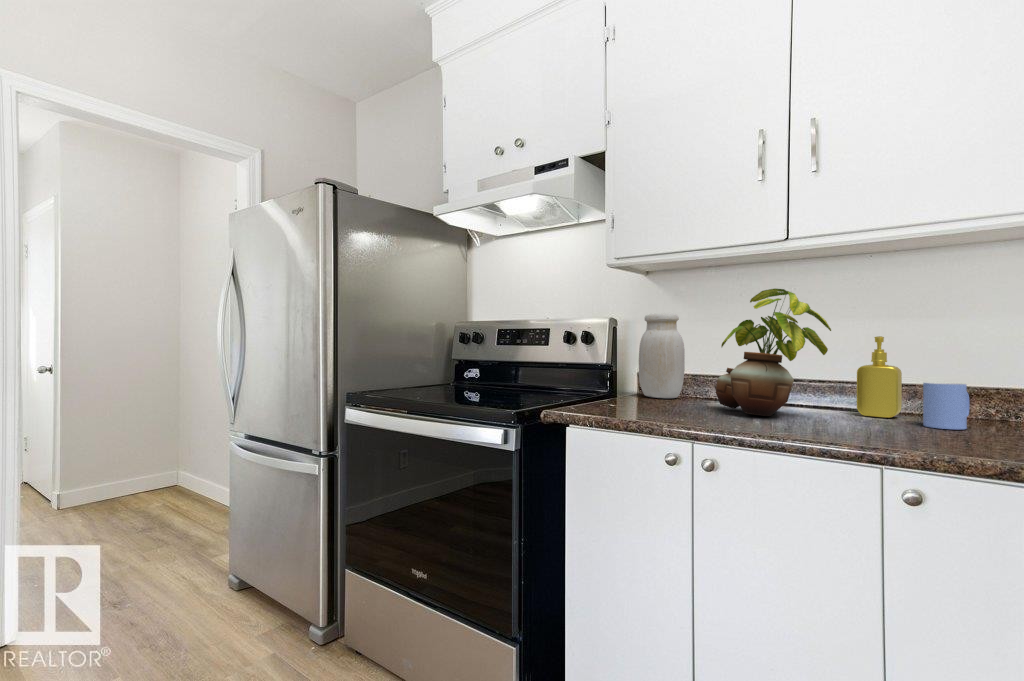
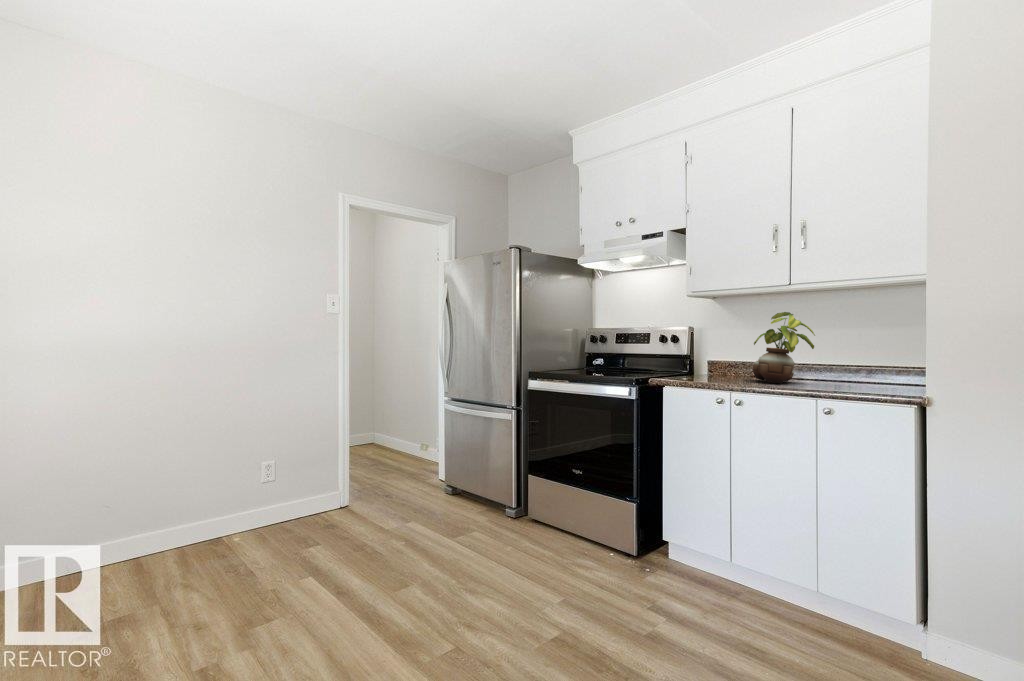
jar: present [639,313,685,398] -> none [708,324,737,376]
soap dispenser: present [857,336,902,418] -> none [836,339,863,385]
mug: present [923,382,969,430] -> none [867,364,895,389]

